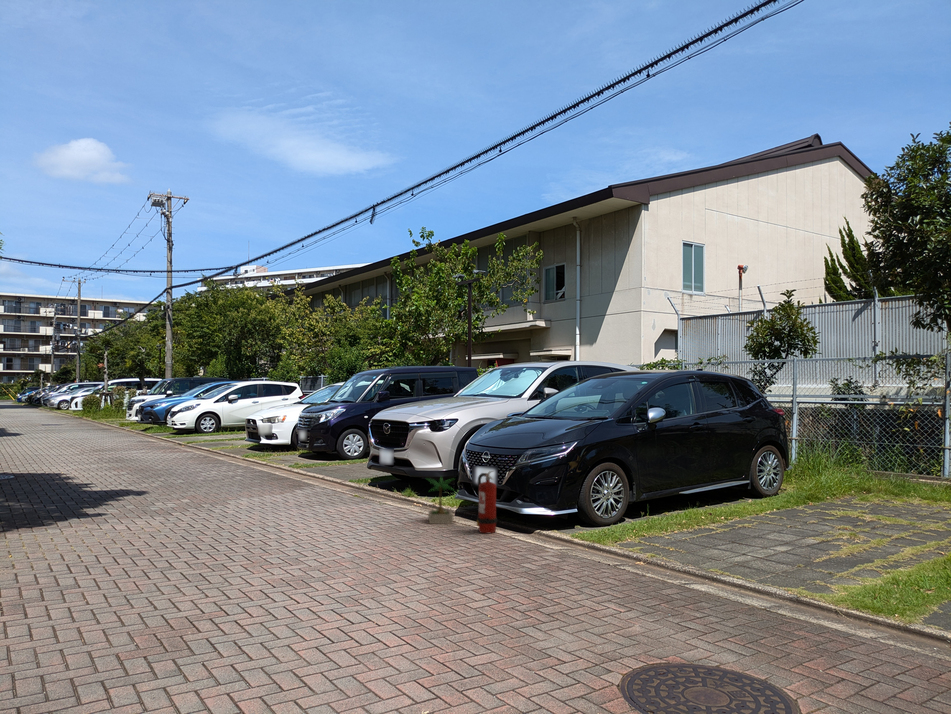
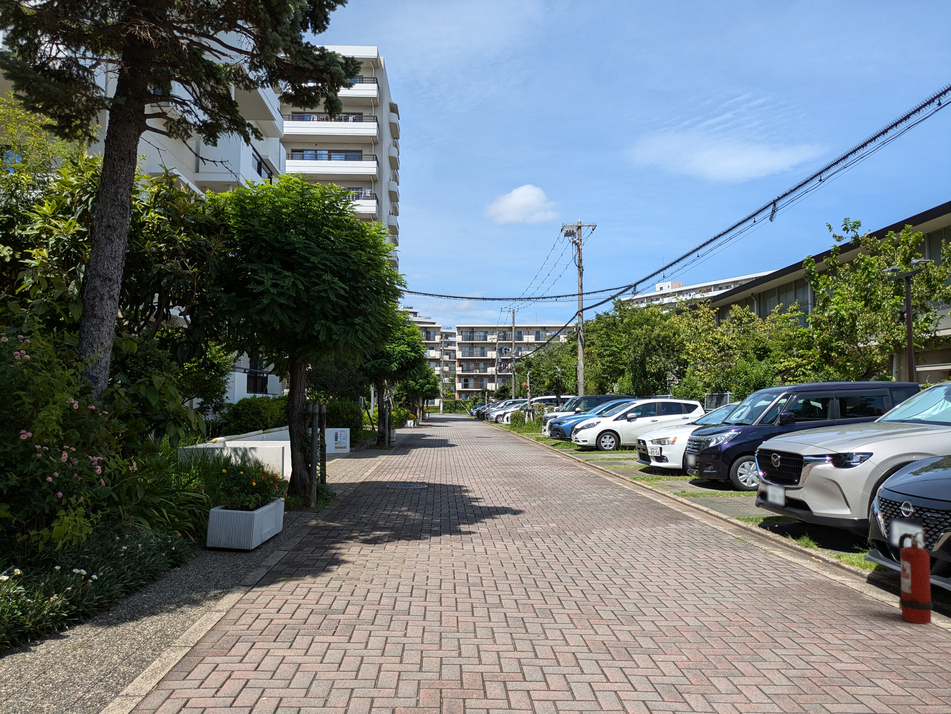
potted plant: present [428,479,453,524] -> none [816,529,870,598]

